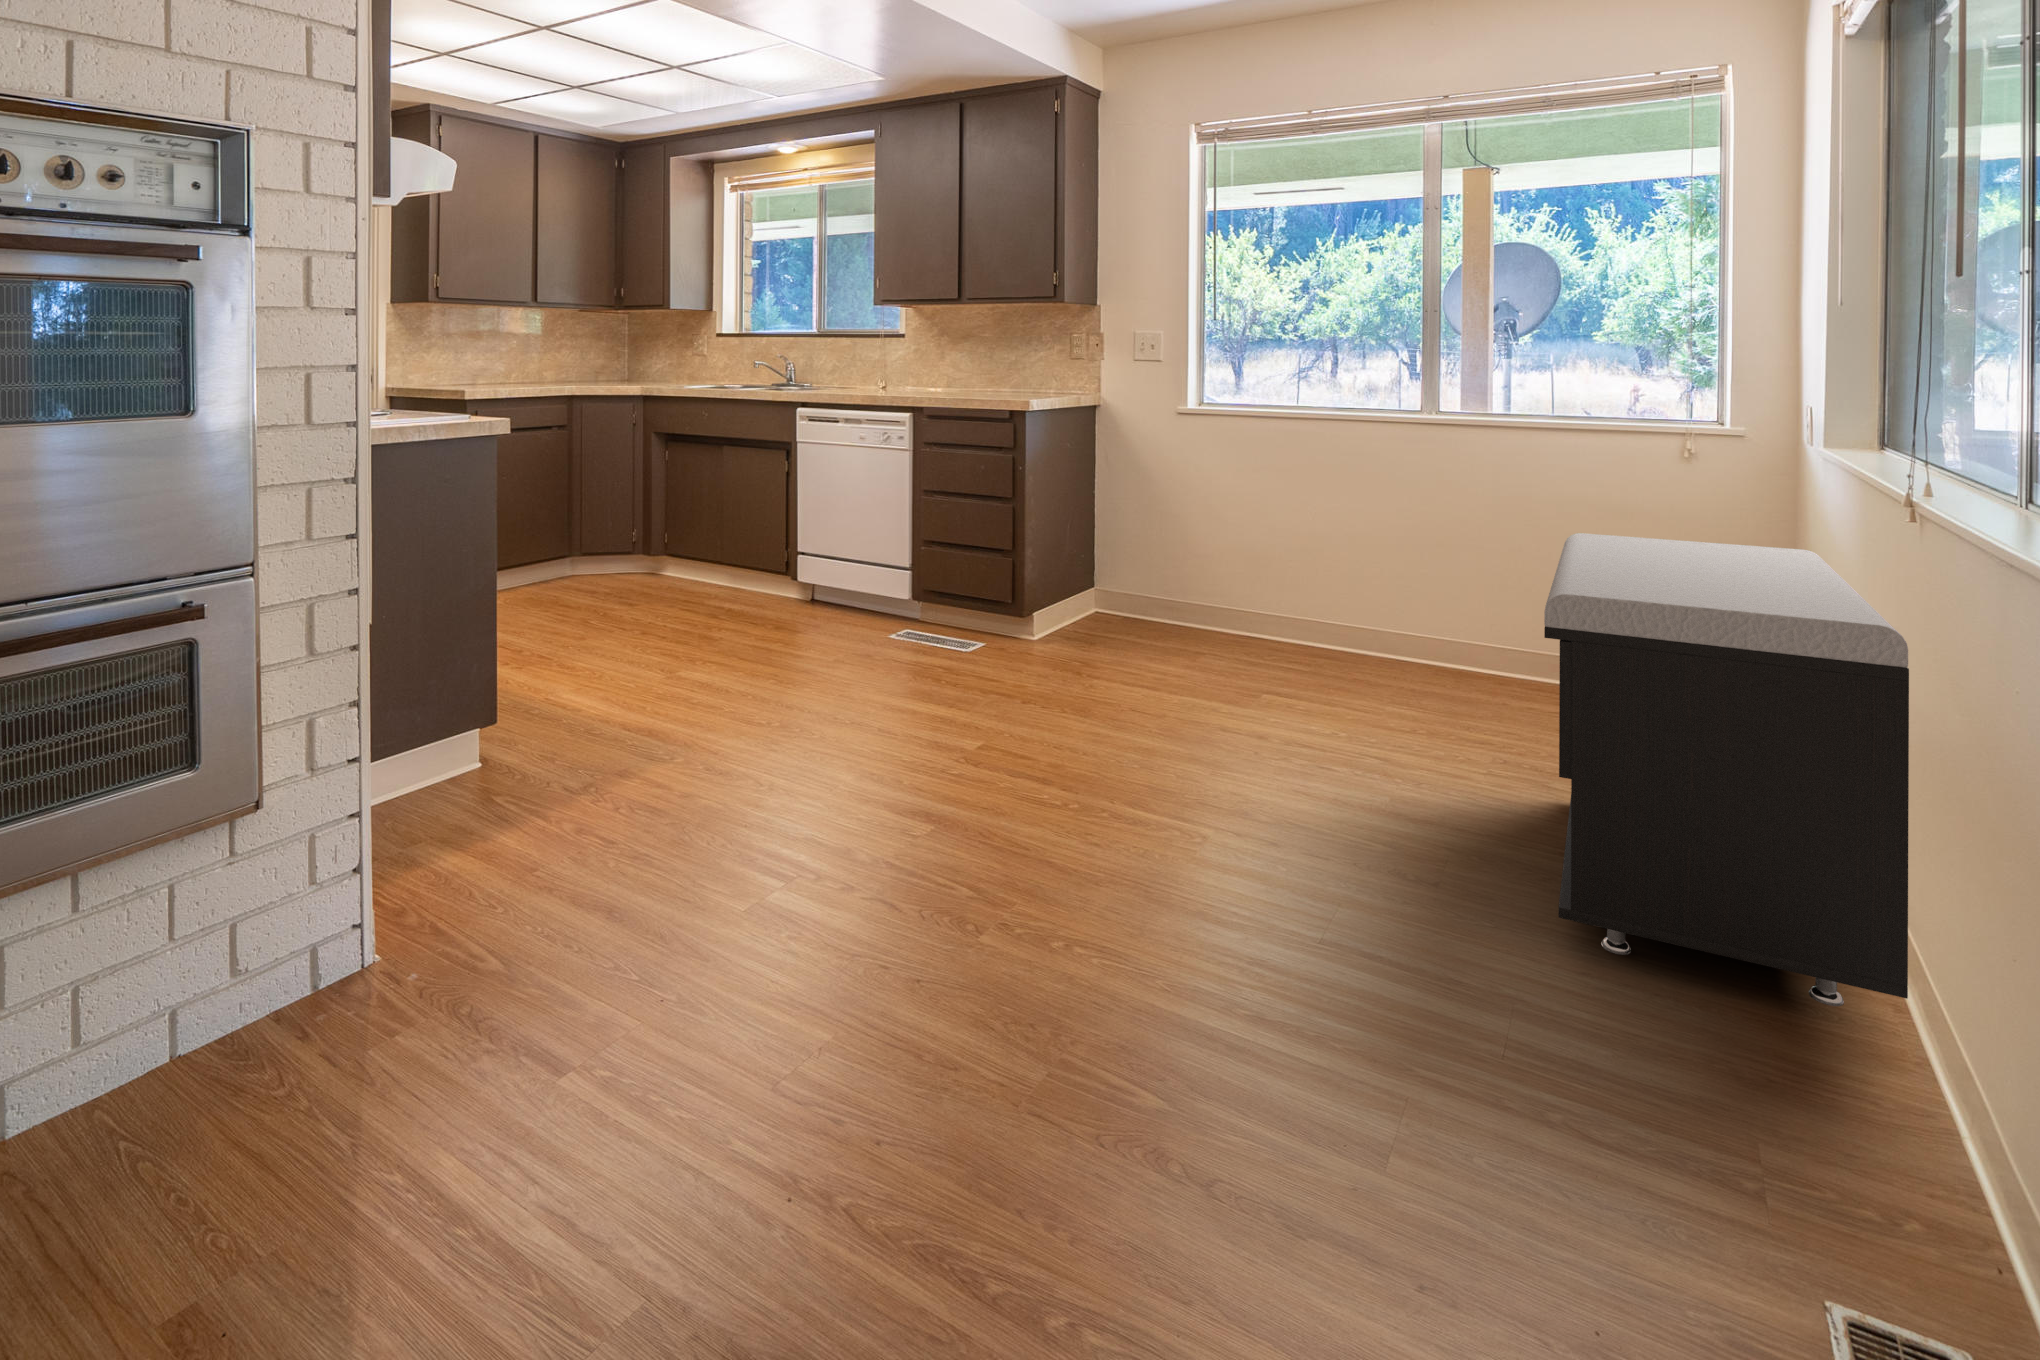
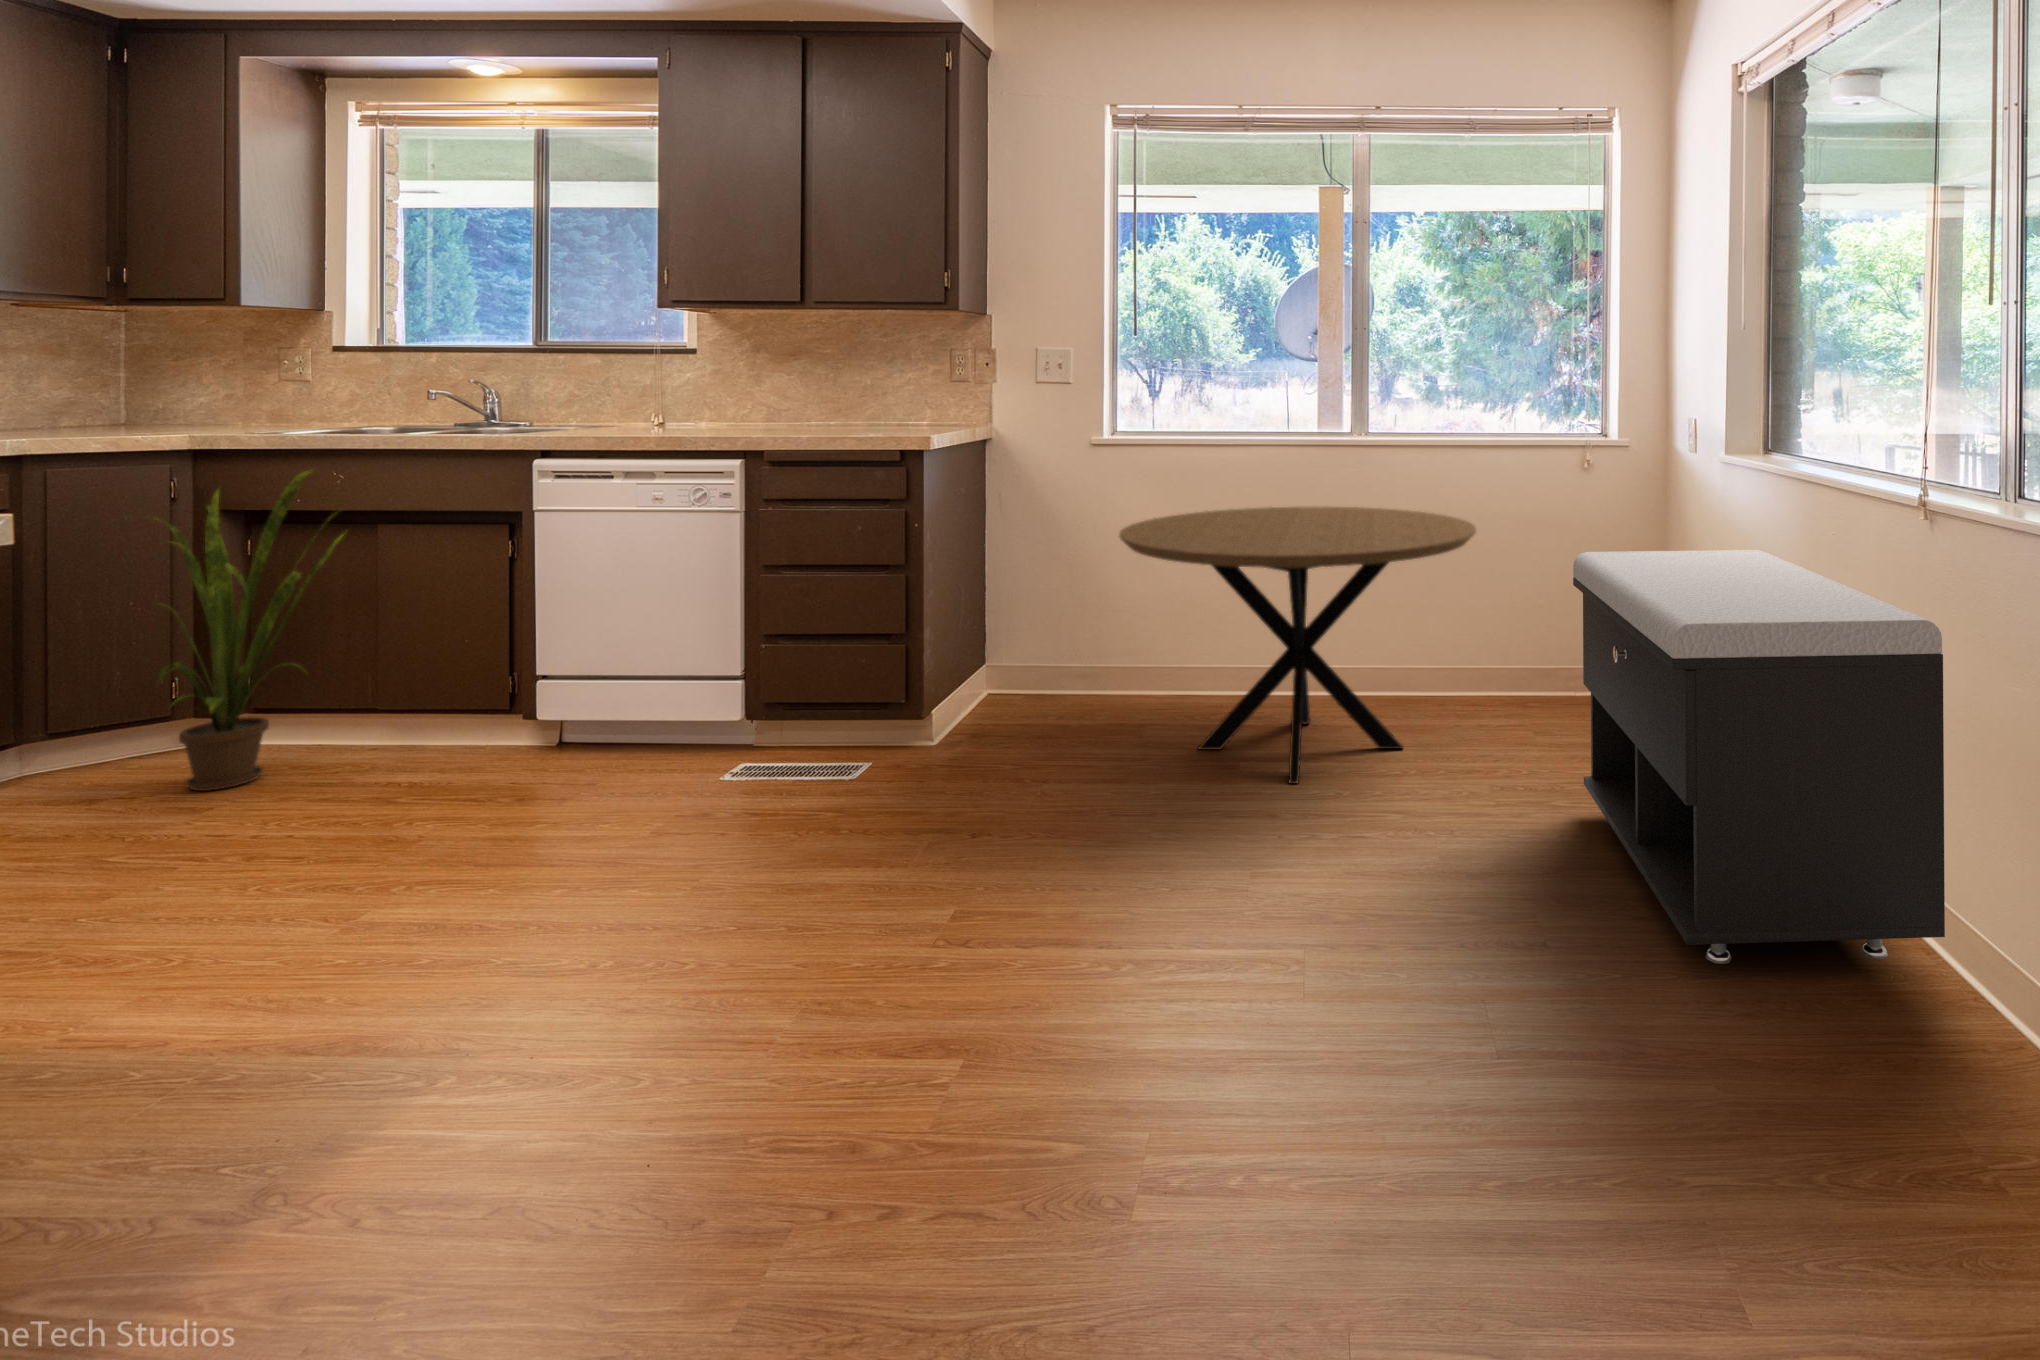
house plant: none [613,408,709,598] -> present [157,469,343,791]
dining table: none [1159,476,1504,720] -> present [1119,507,1476,784]

